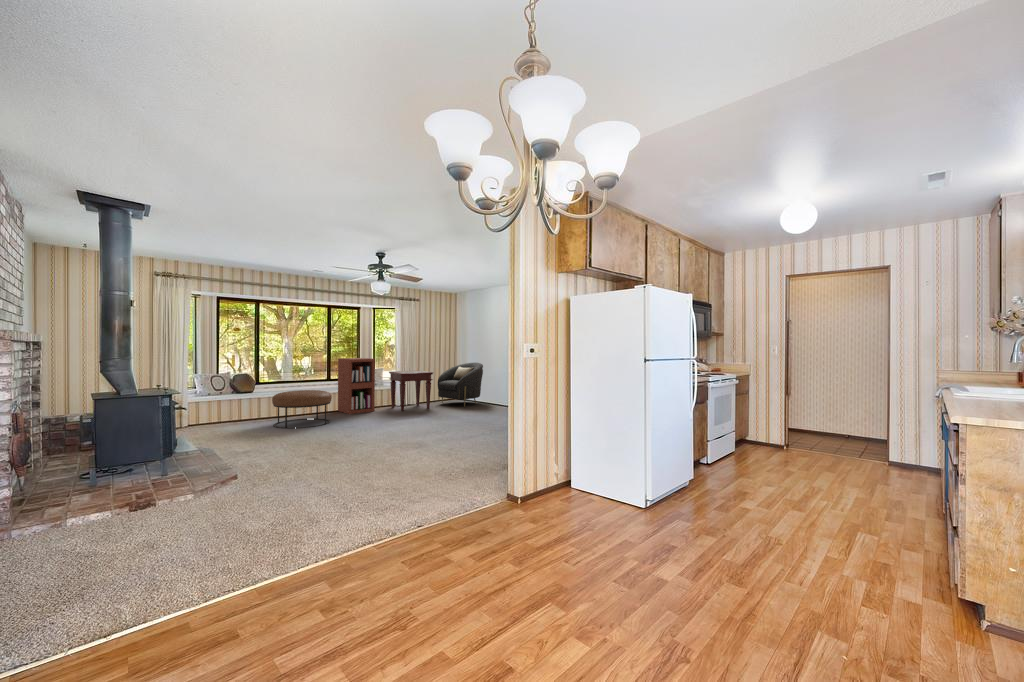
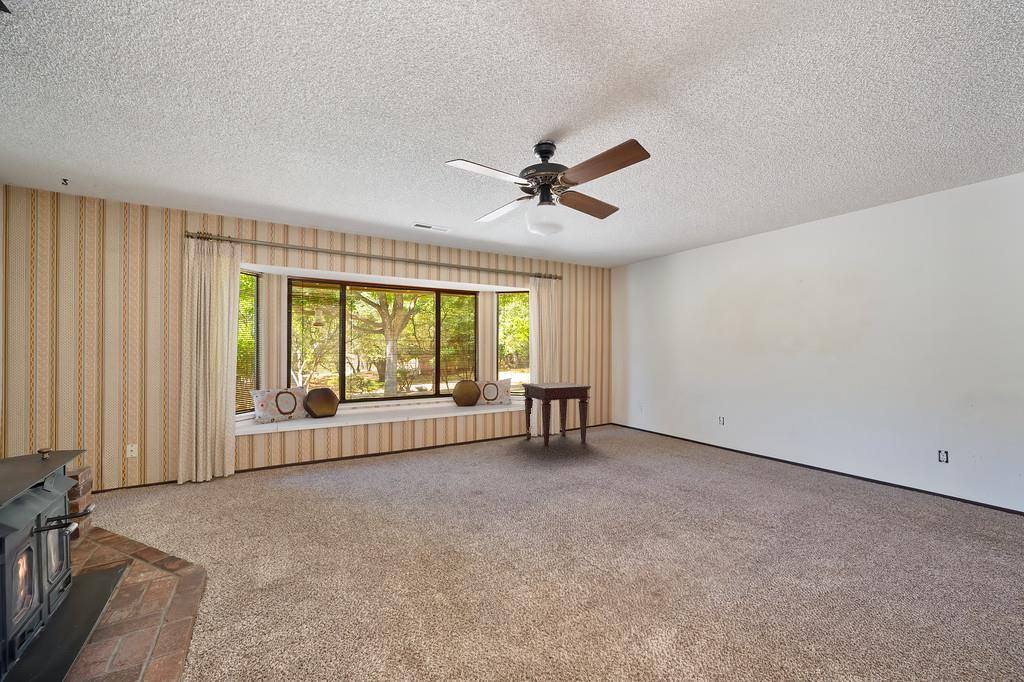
bookshelf: present [338,358,375,414] -> none [451,364,505,450]
armchair: present [438,363,483,407] -> none [591,370,662,440]
ottoman: present [272,390,332,429] -> none [355,416,445,484]

